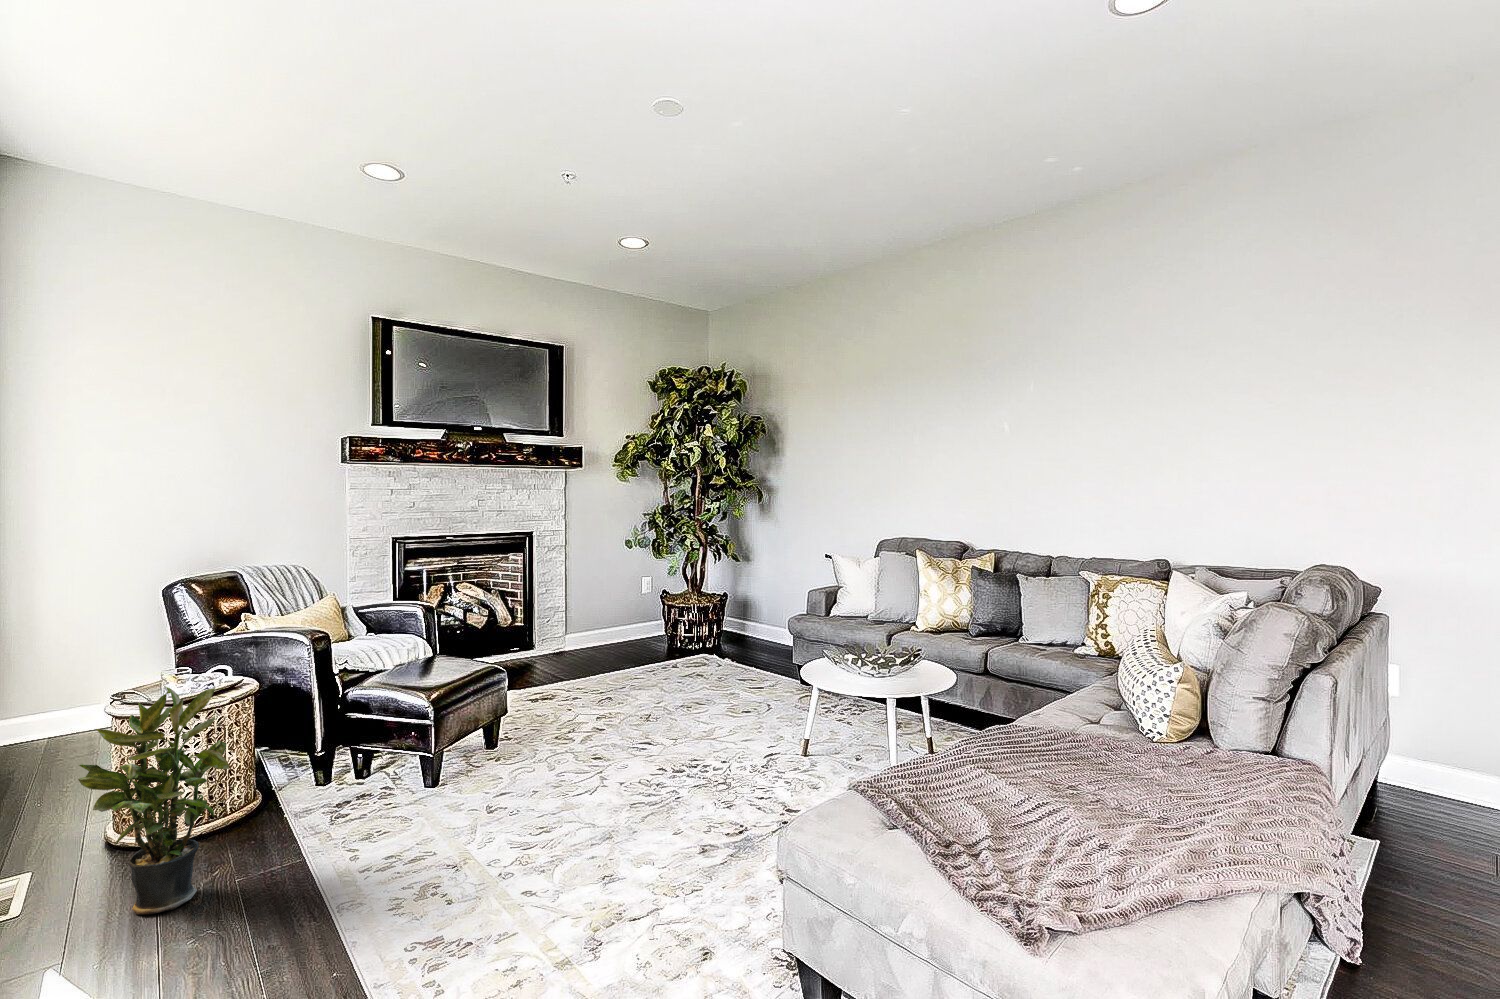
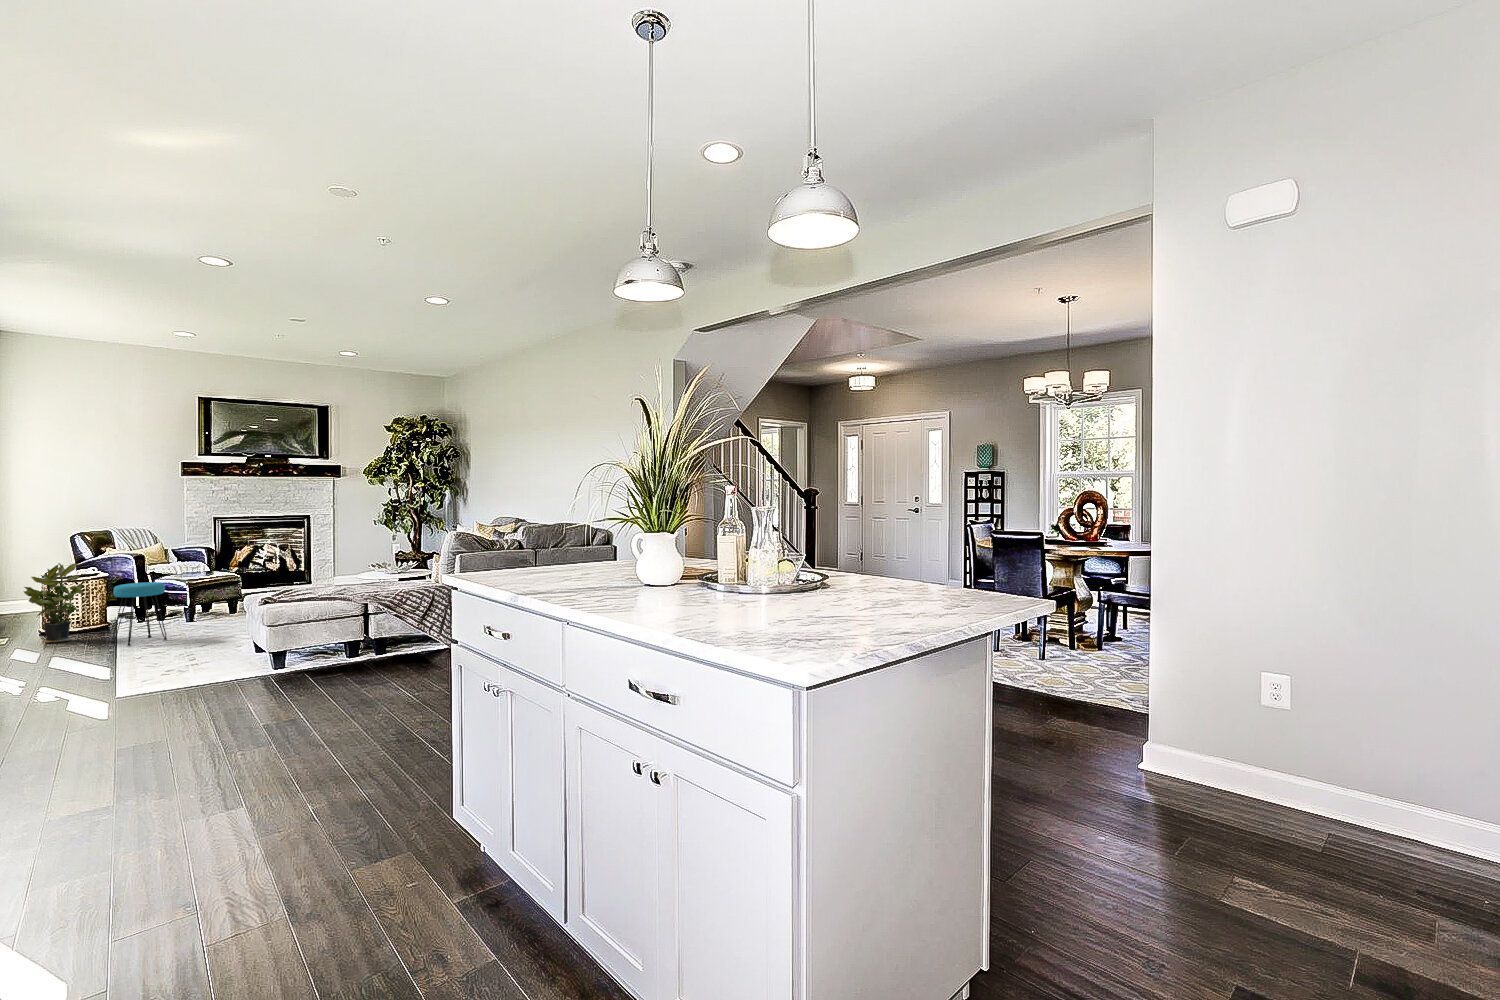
stool: none [312,738,449,942] -> present [112,582,167,645]

